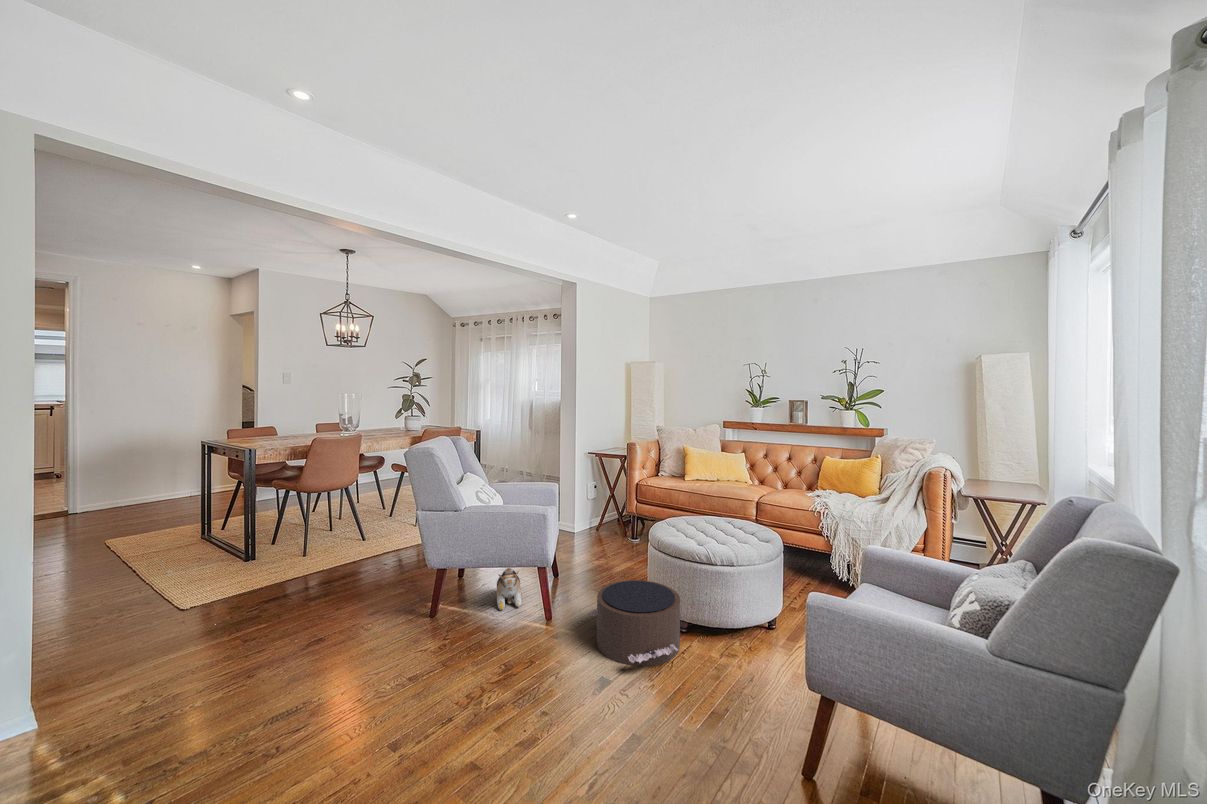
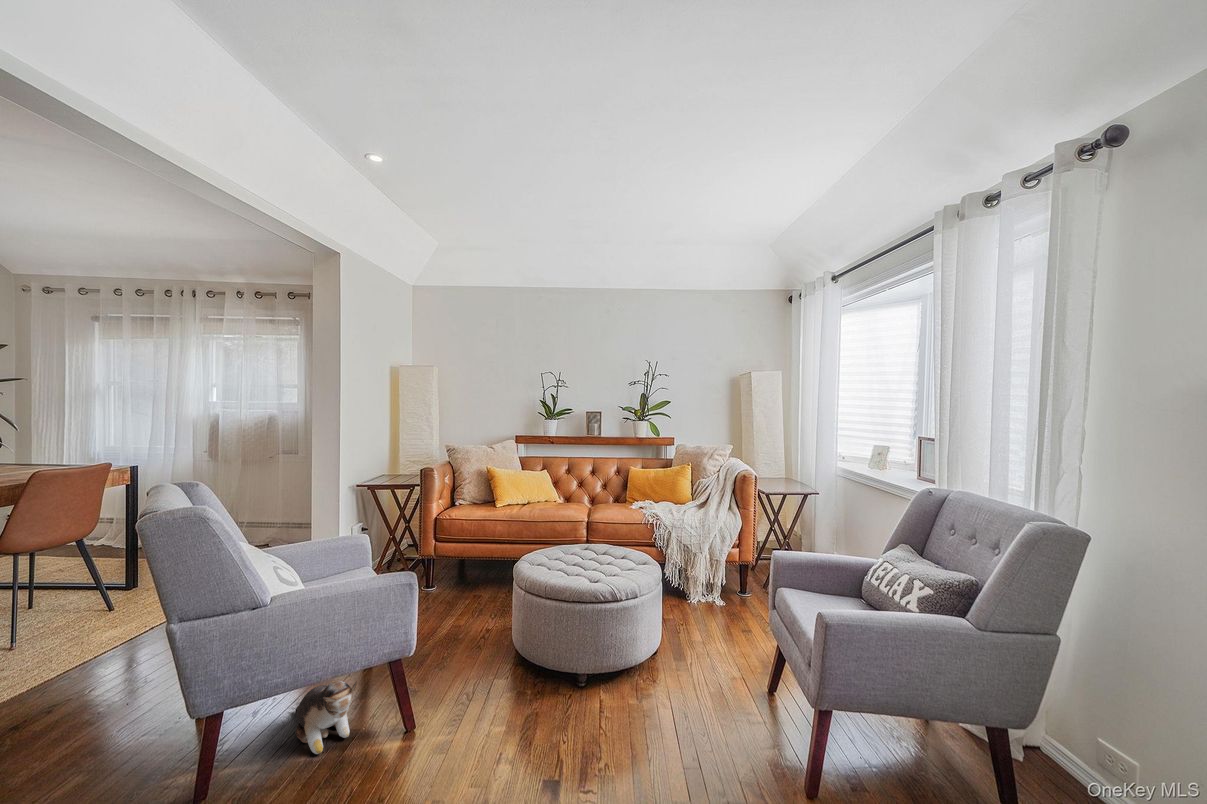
pouf: present [588,580,680,666] -> none [474,640,617,762]

